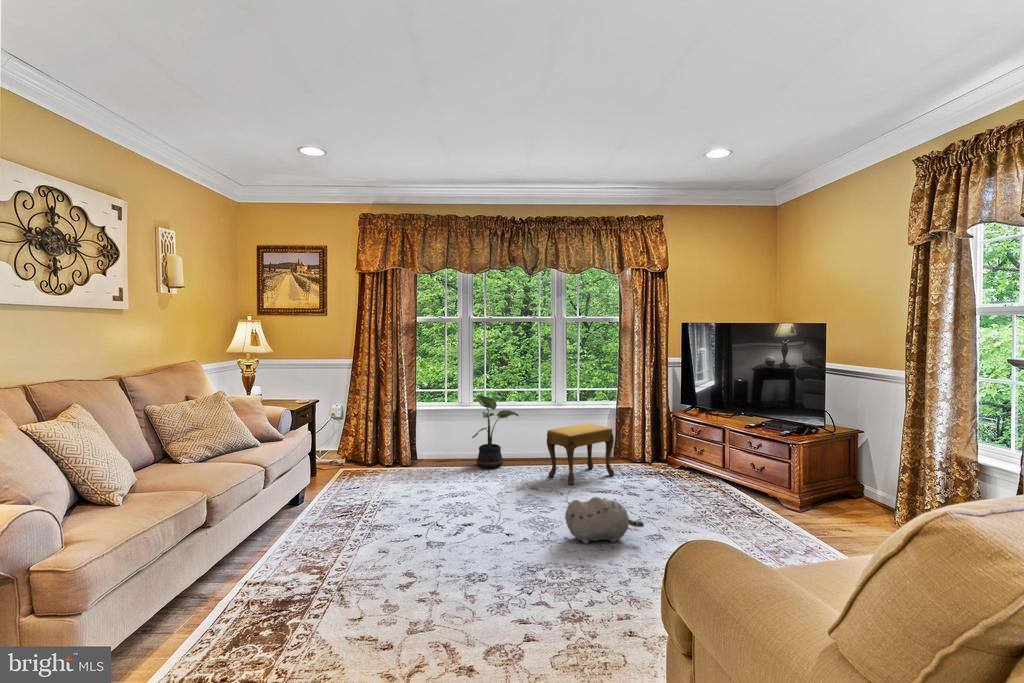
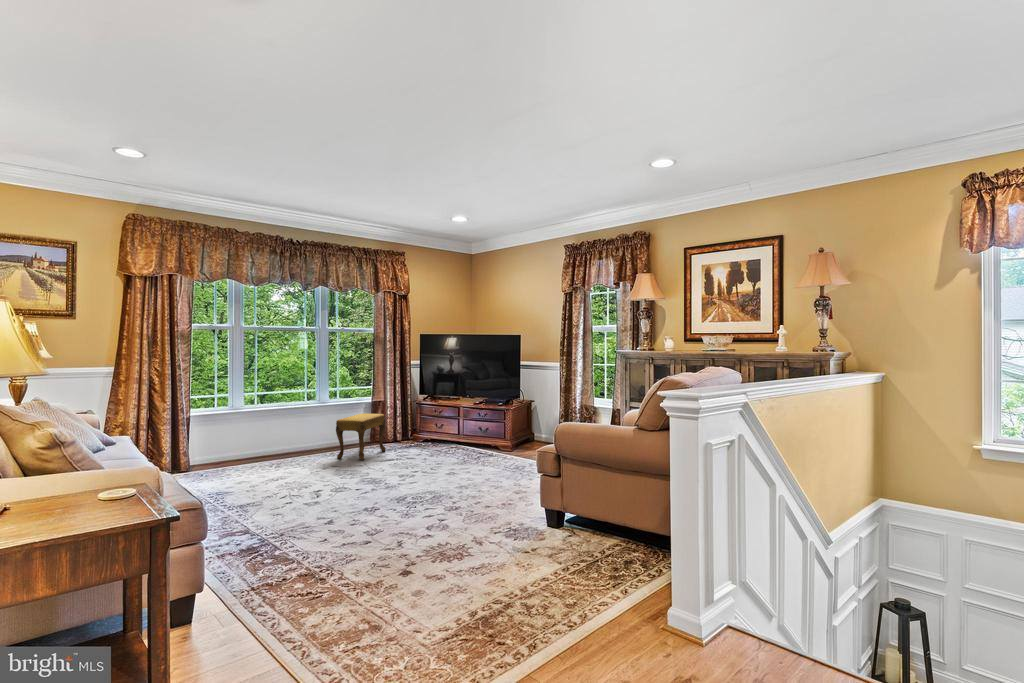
potted plant: present [472,396,519,469] -> none [253,398,298,462]
plush toy: present [565,497,644,544] -> none [403,451,451,483]

